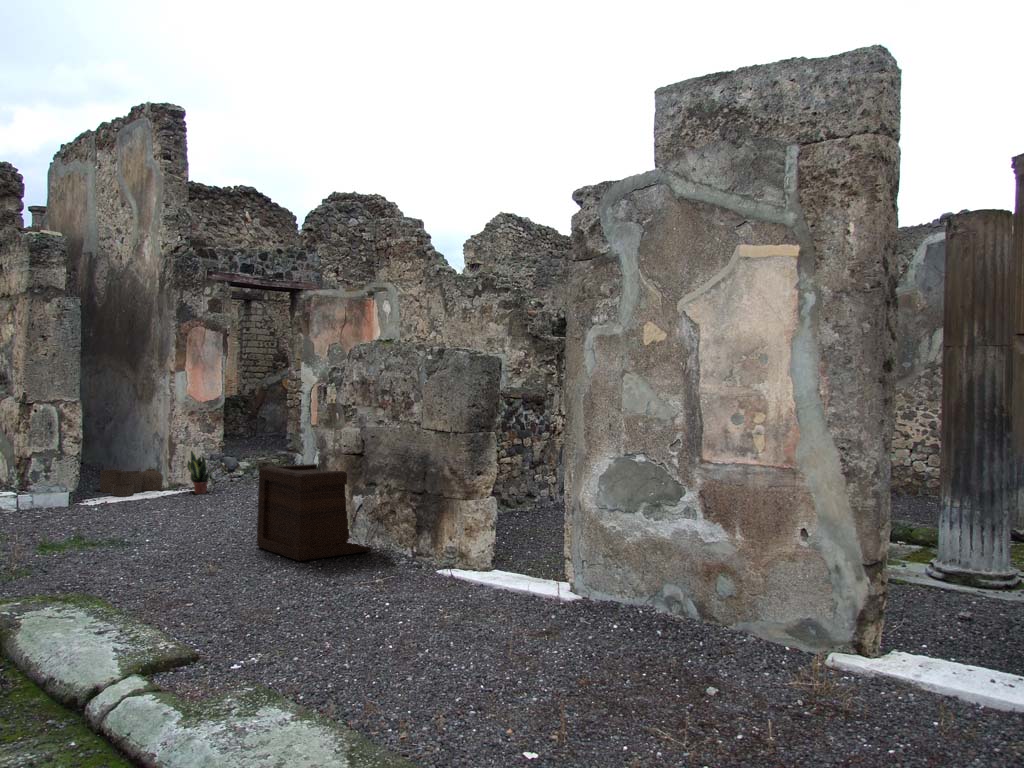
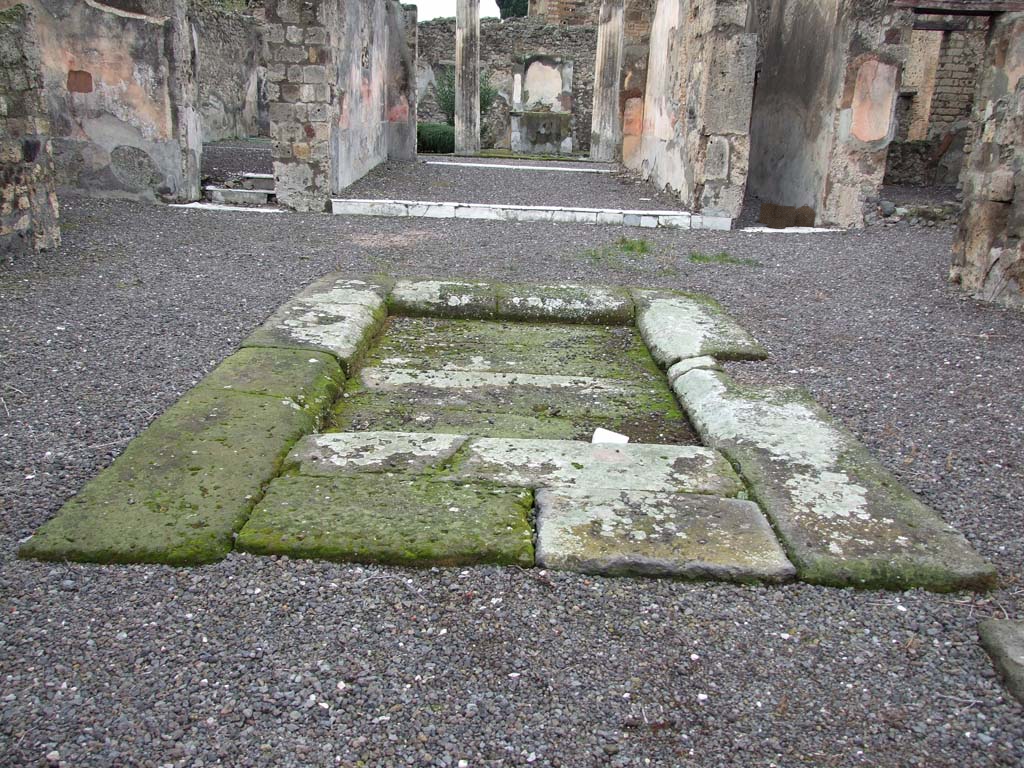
potted plant: present [187,451,216,494] -> none [839,190,868,234]
wooden crate: present [257,464,372,561] -> none [873,205,1019,309]

